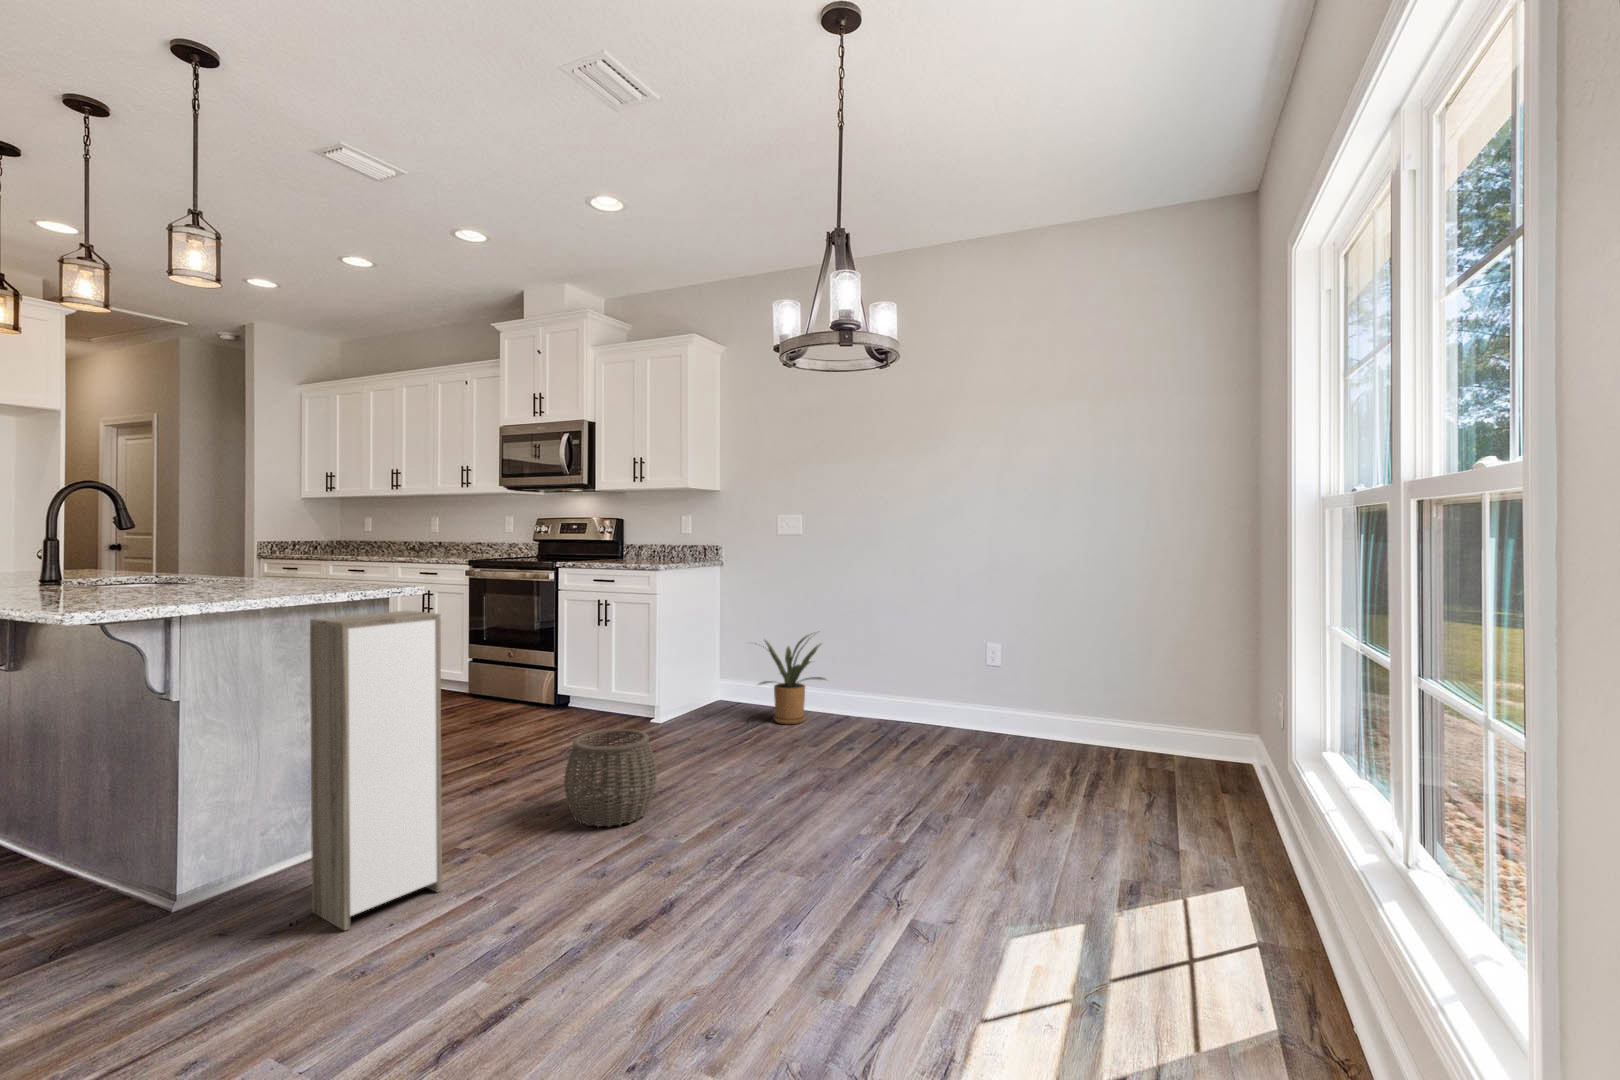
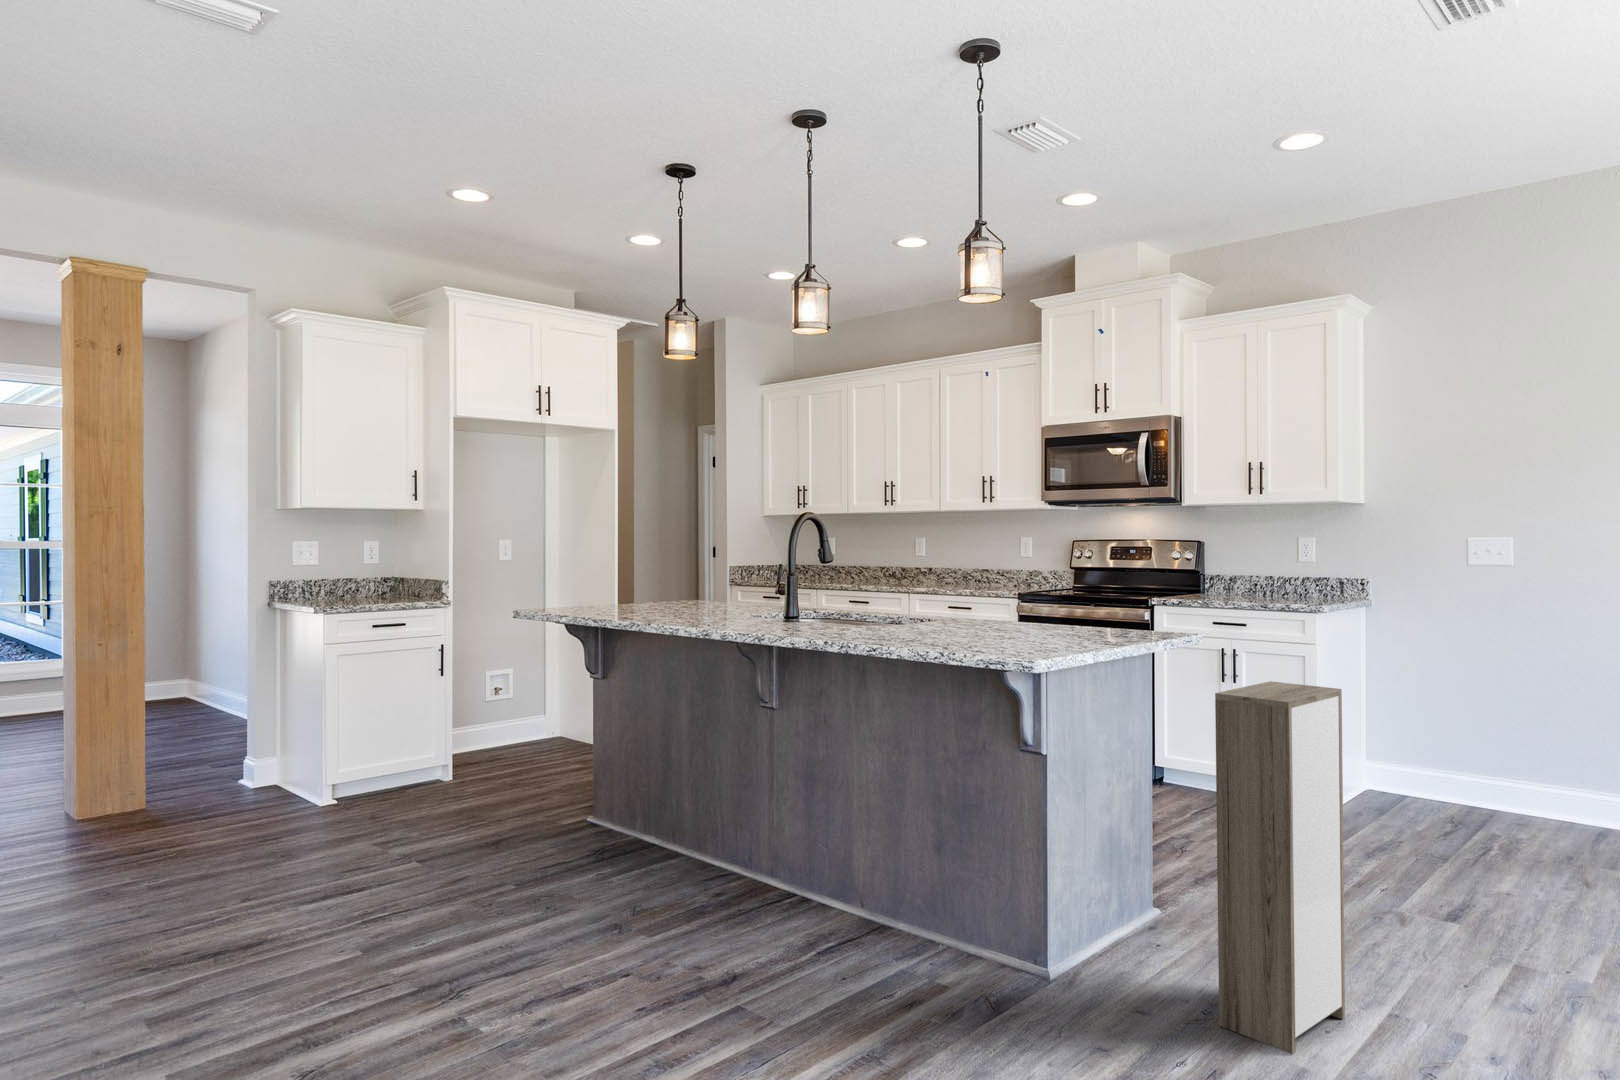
house plant: present [759,633,826,724] -> none [1445,699,1589,826]
woven basket: present [563,729,657,827] -> none [1371,828,1505,956]

